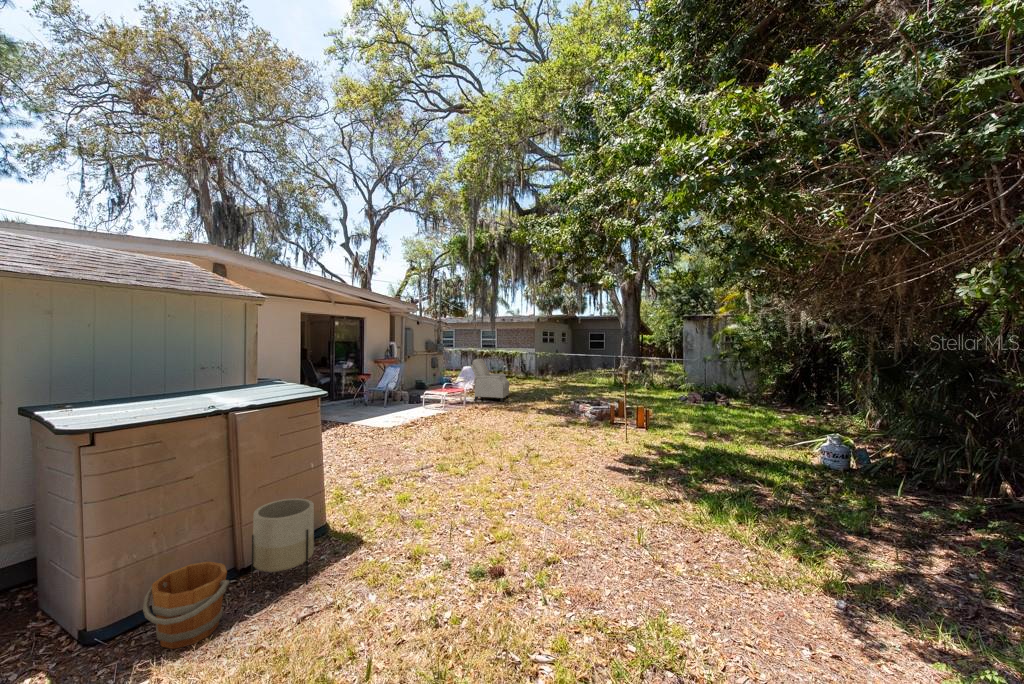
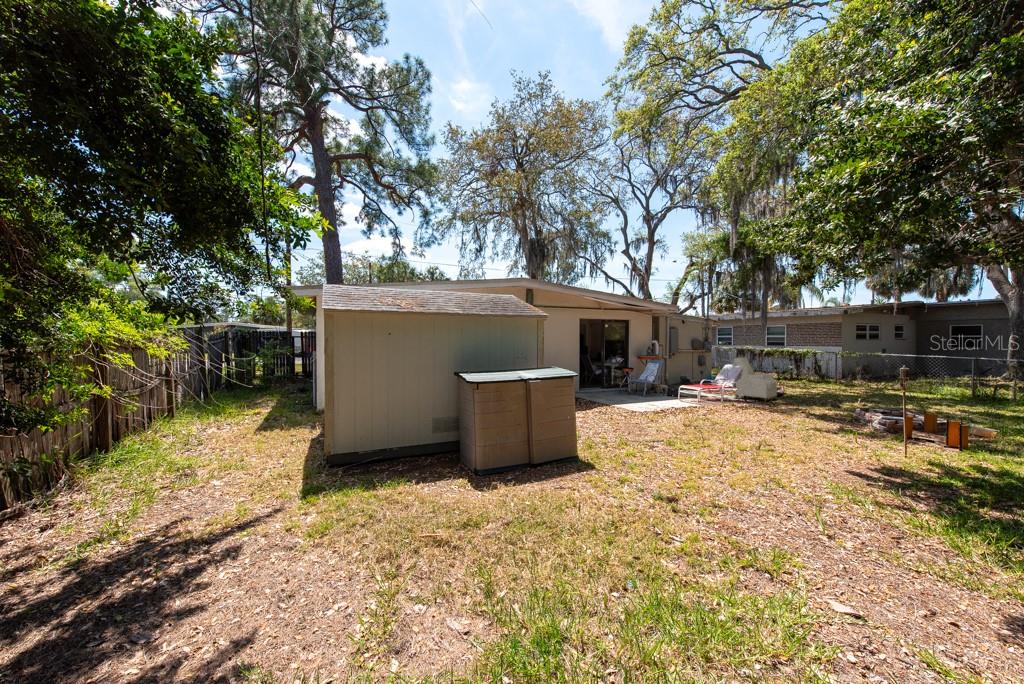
planter: present [251,498,314,592] -> none [536,432,566,478]
bucket: present [143,562,229,649] -> none [493,451,525,485]

